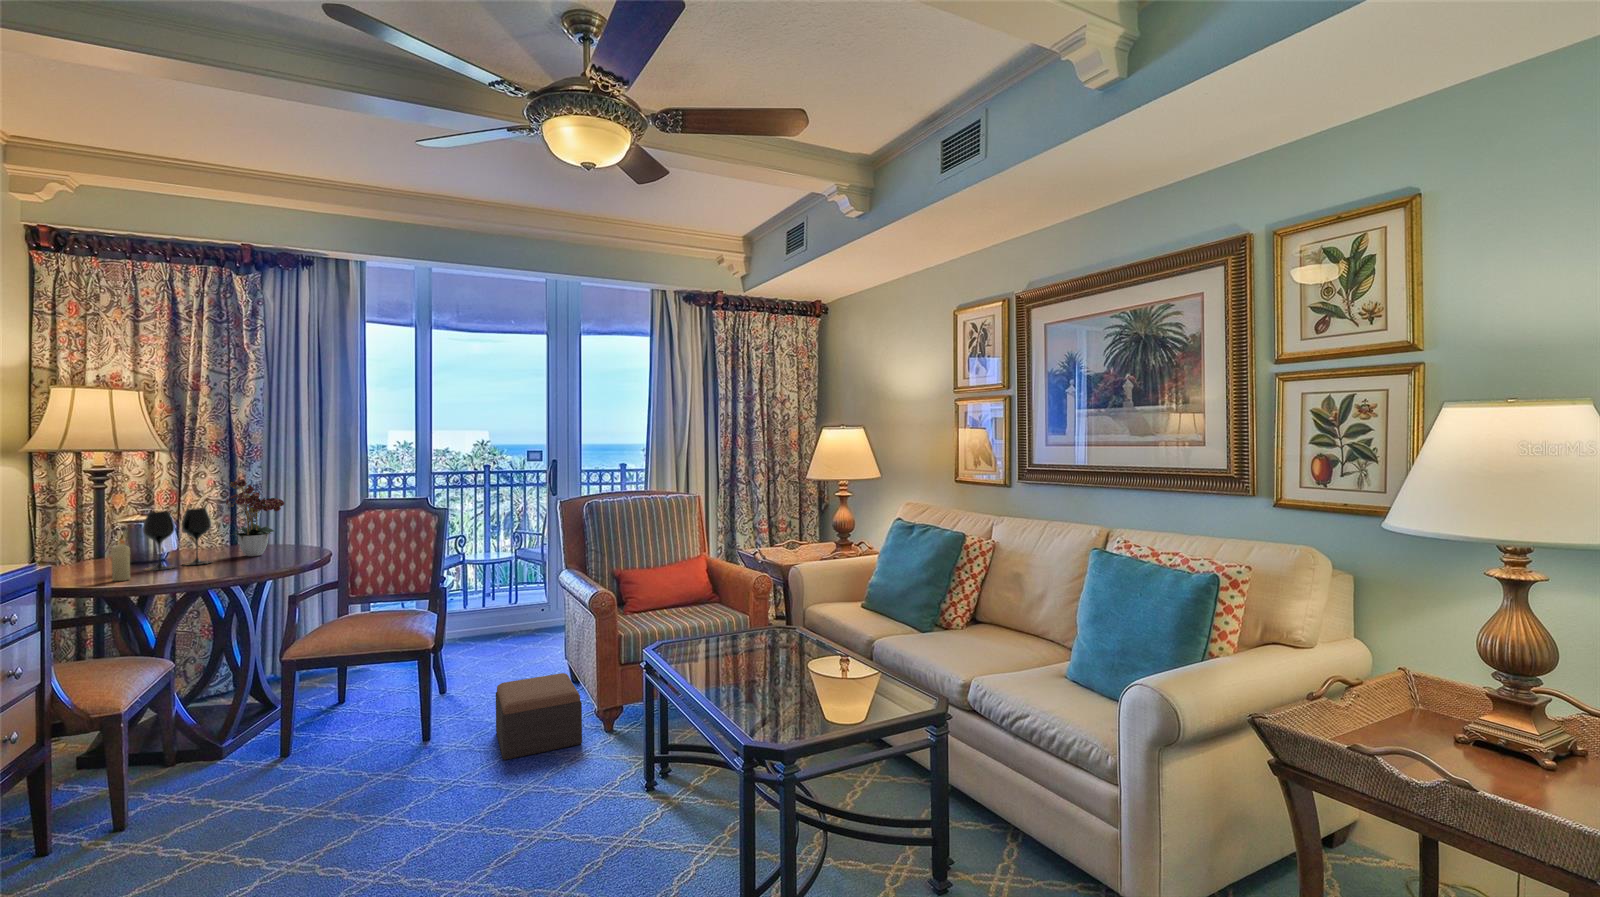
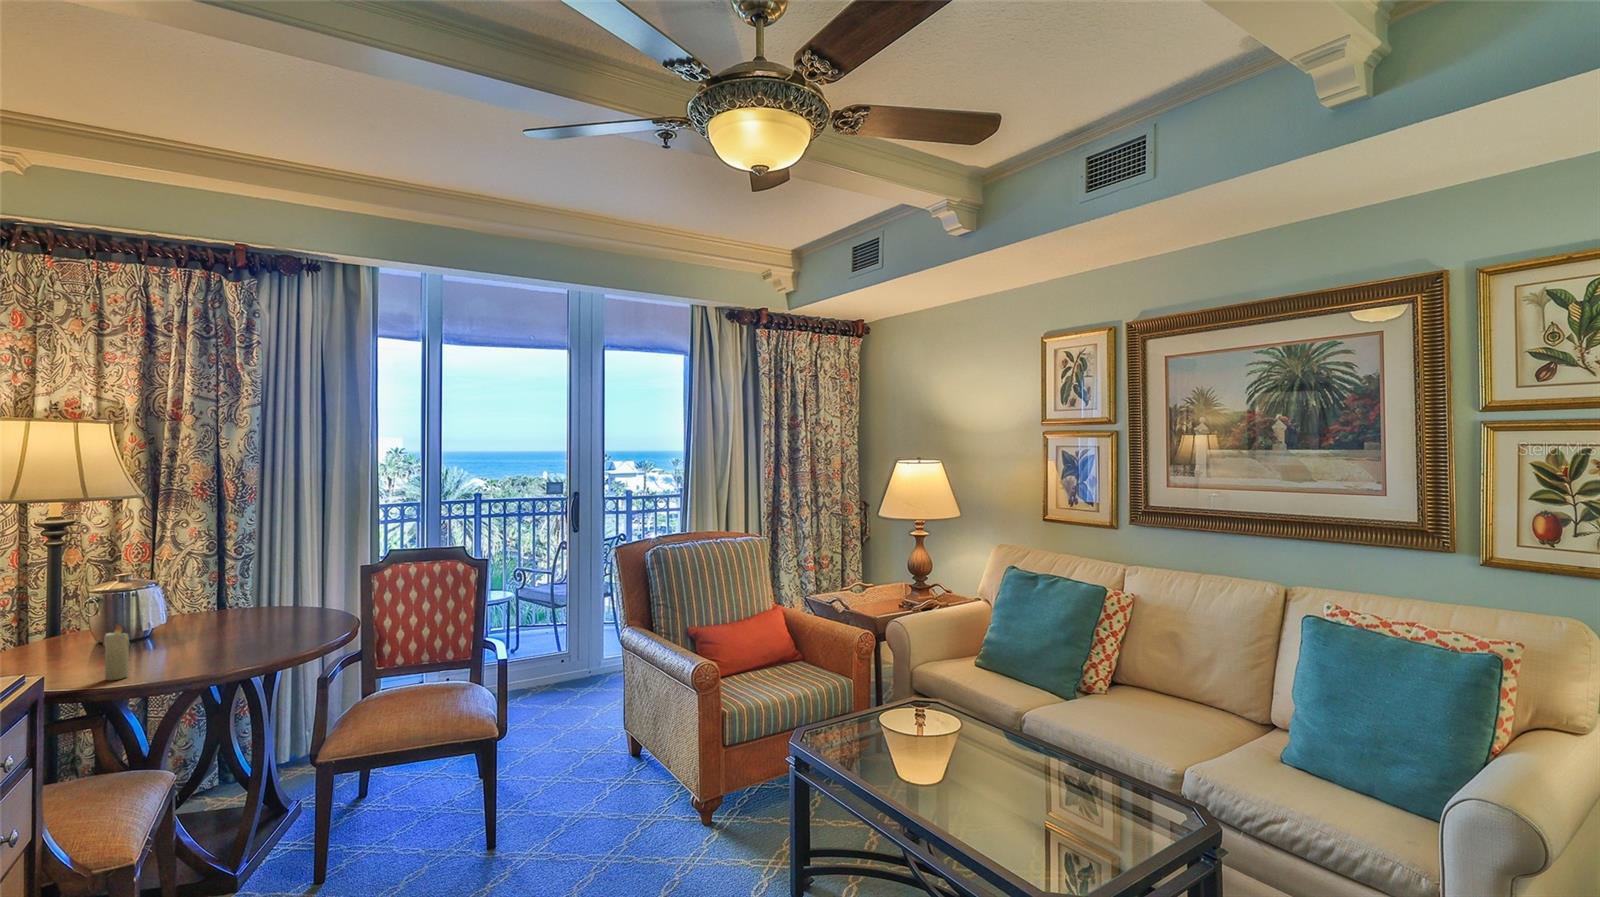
flower arrangement: present [226,479,285,556] -> none [230,529,309,629]
wine glass: present [143,508,211,571] -> none [135,574,221,659]
footstool: present [496,673,582,760] -> none [575,755,686,873]

